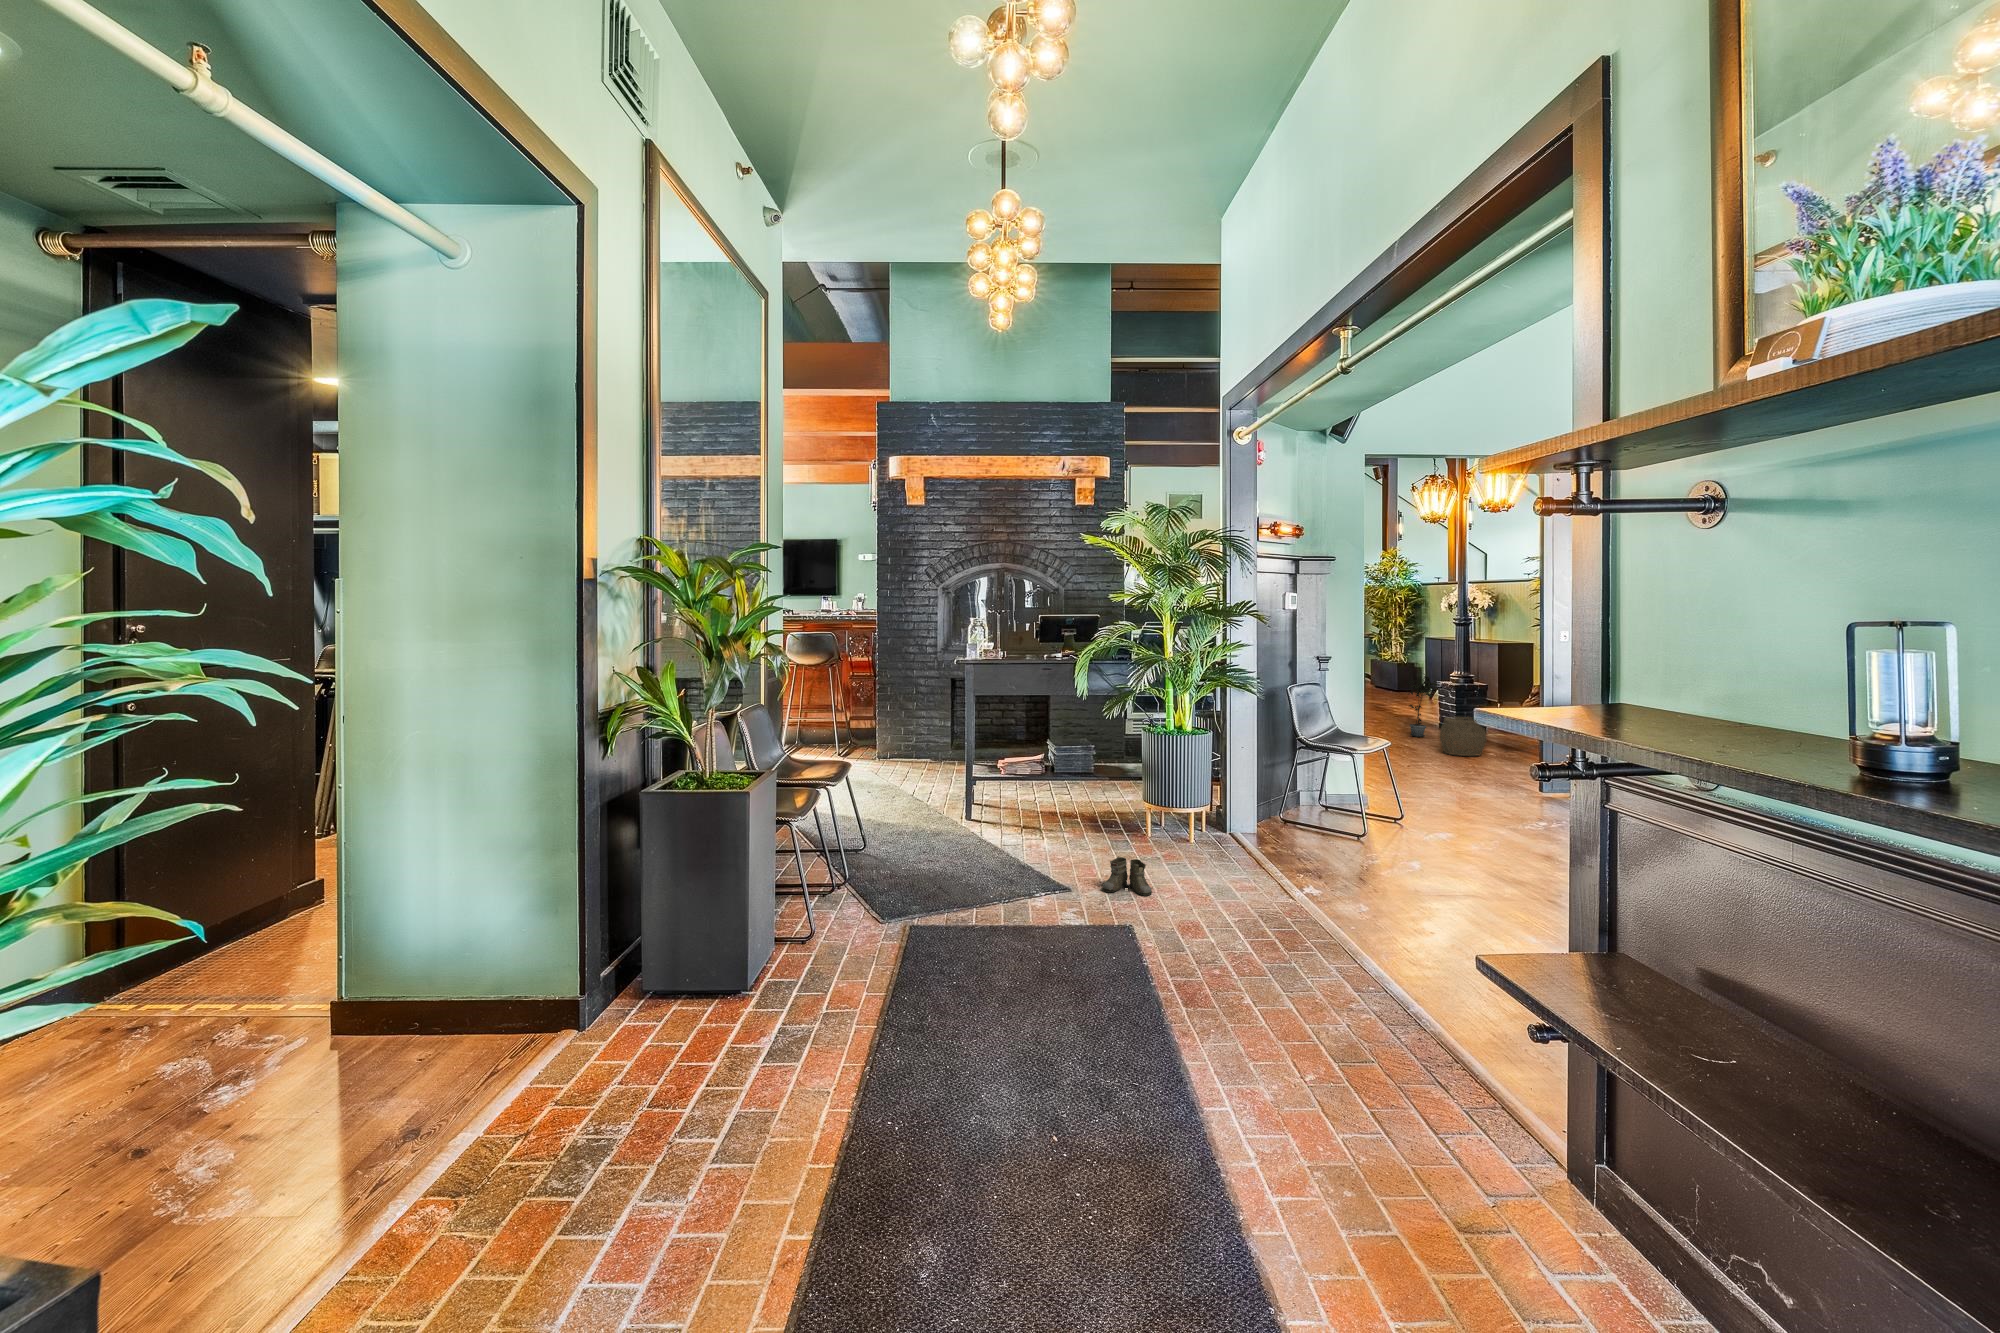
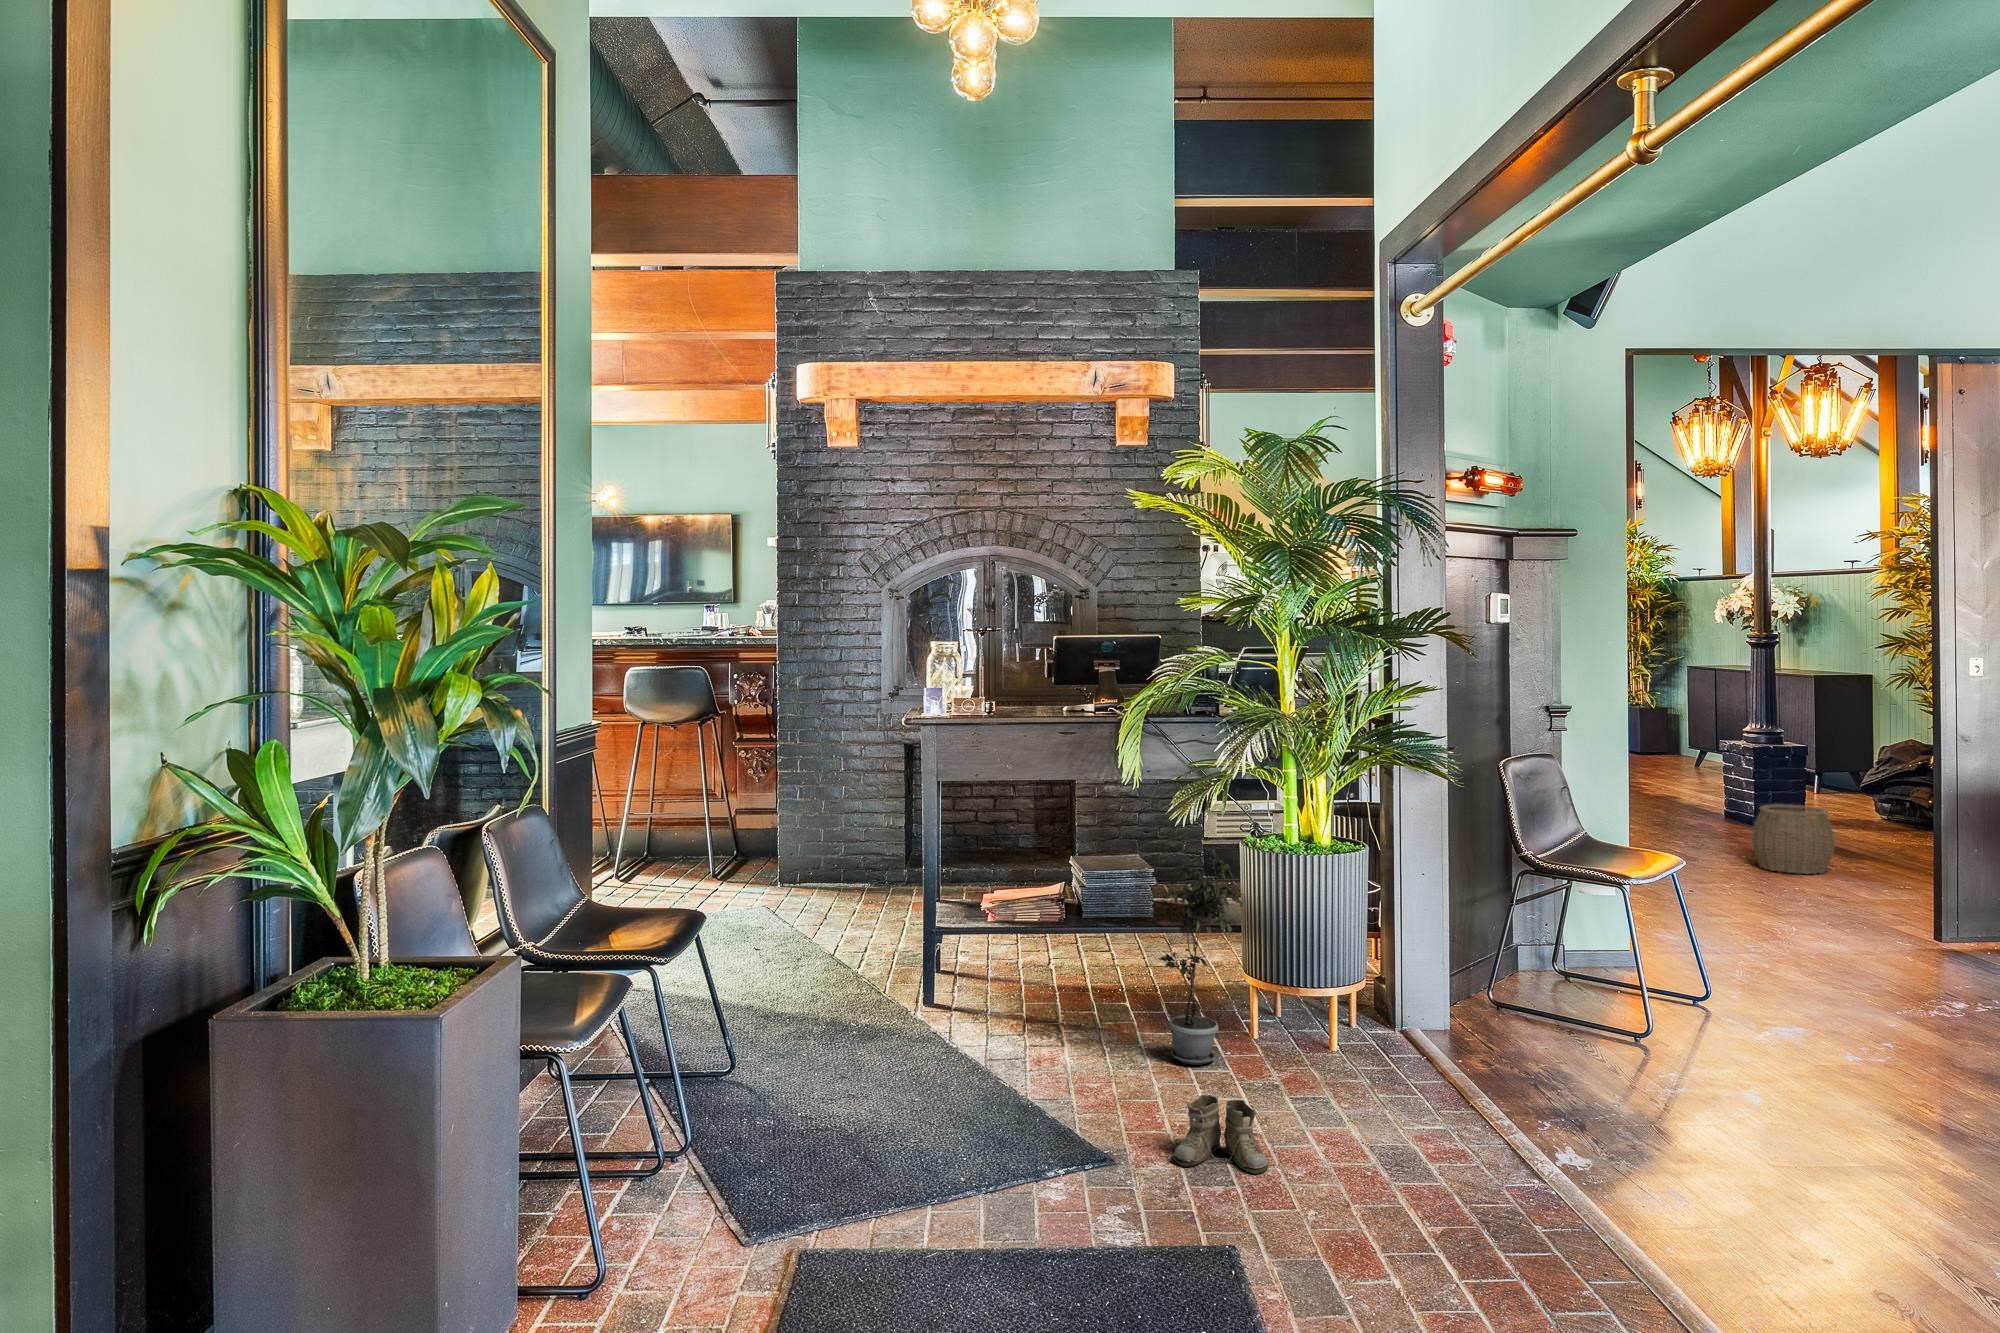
potted plant: present [1406,674,1439,737] -> present [1151,849,1243,1065]

